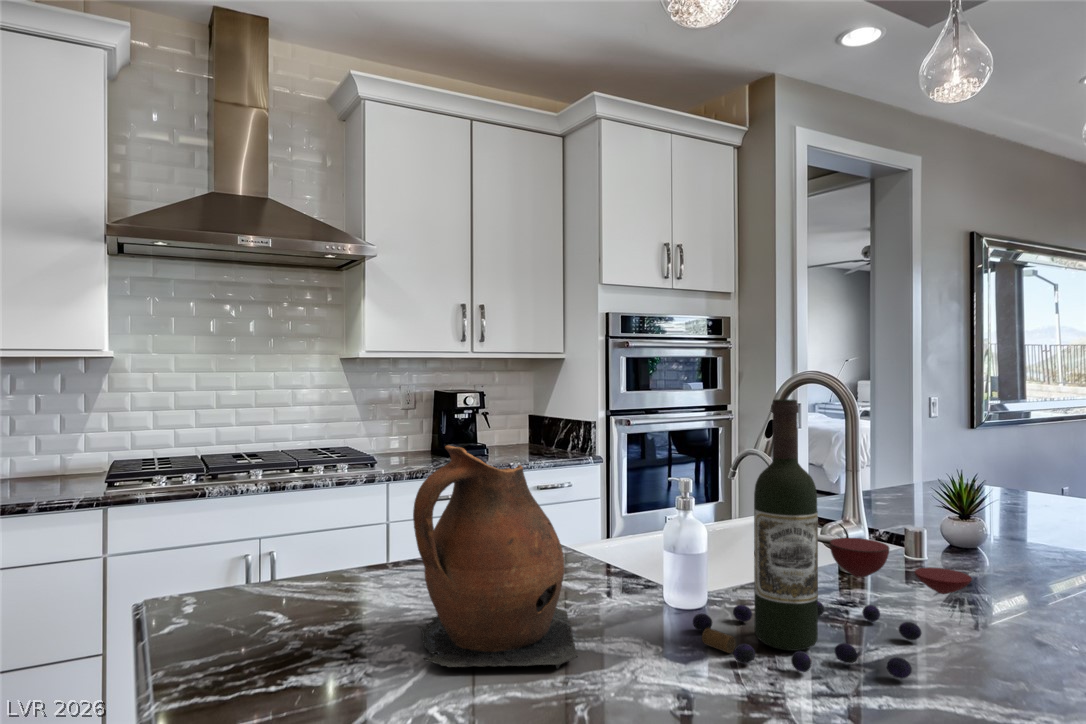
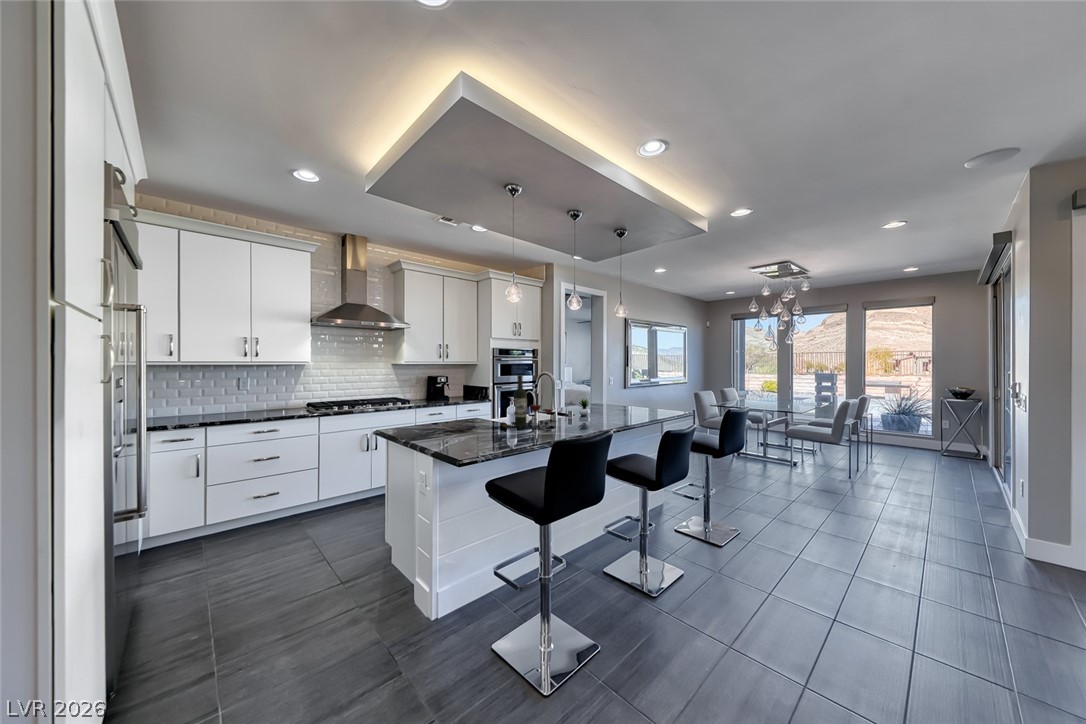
ceramic pitcher: present [413,446,578,669] -> none [439,386,475,430]

